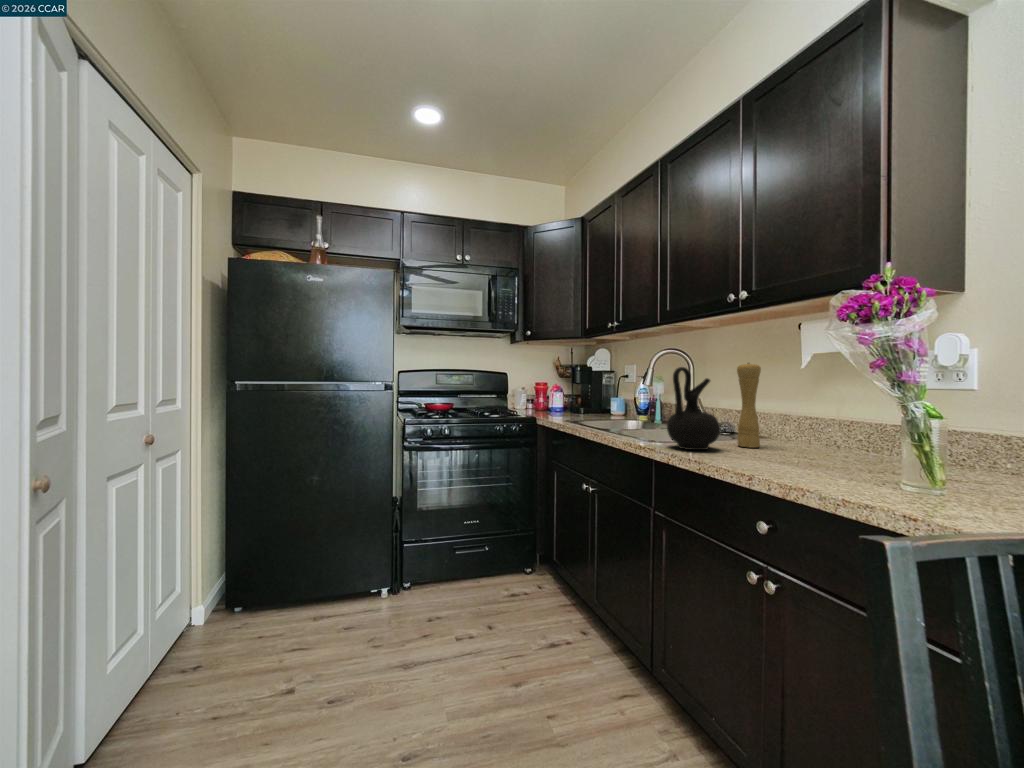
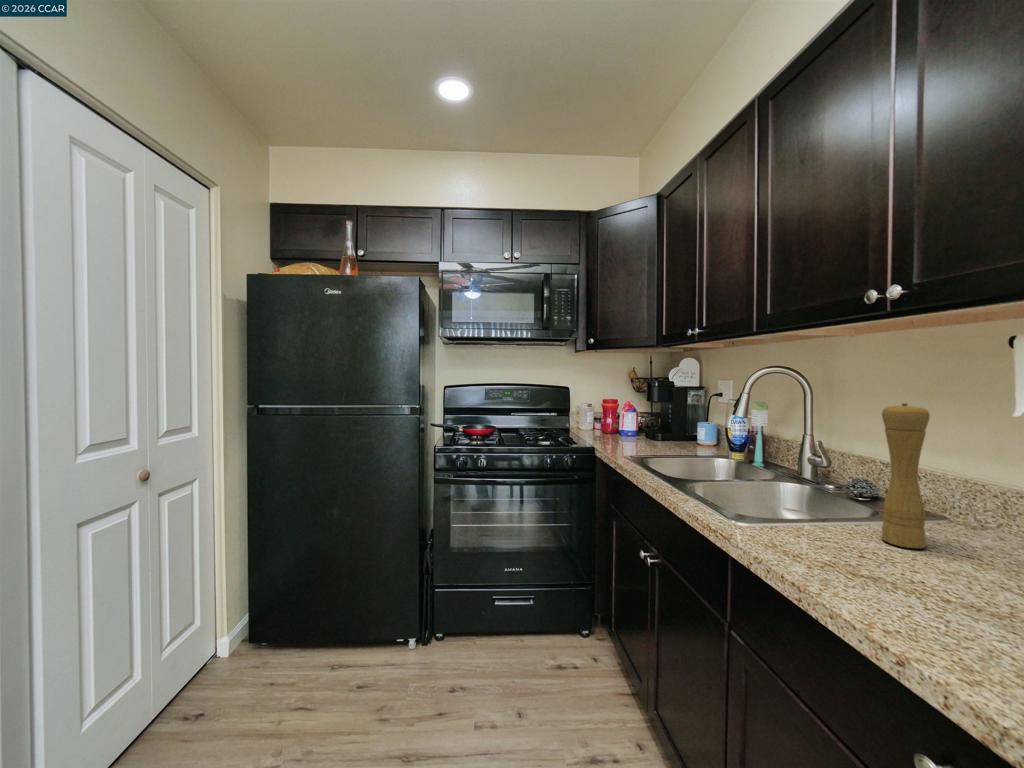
ceramic jug: present [667,367,720,450] -> none [752,413,847,551]

